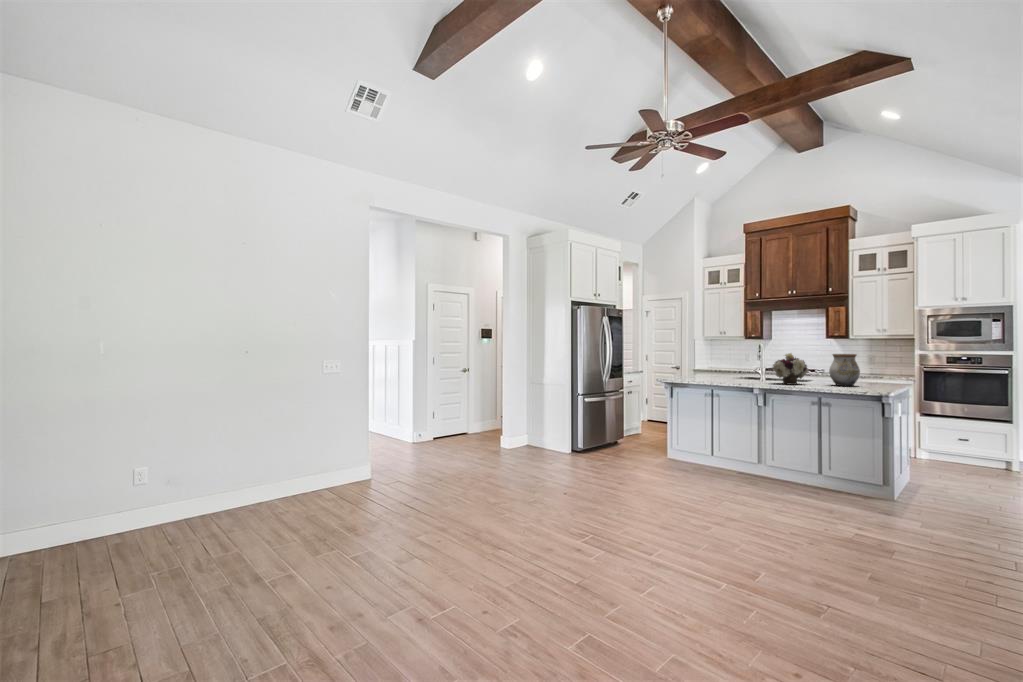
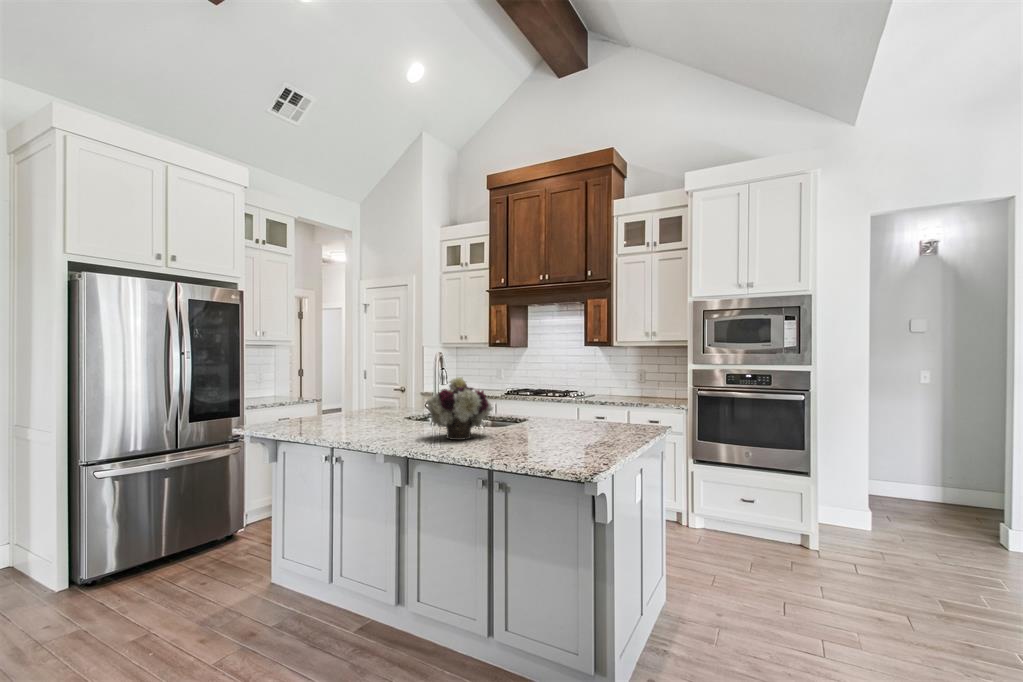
vase: present [829,354,860,386] -> none [522,377,572,442]

